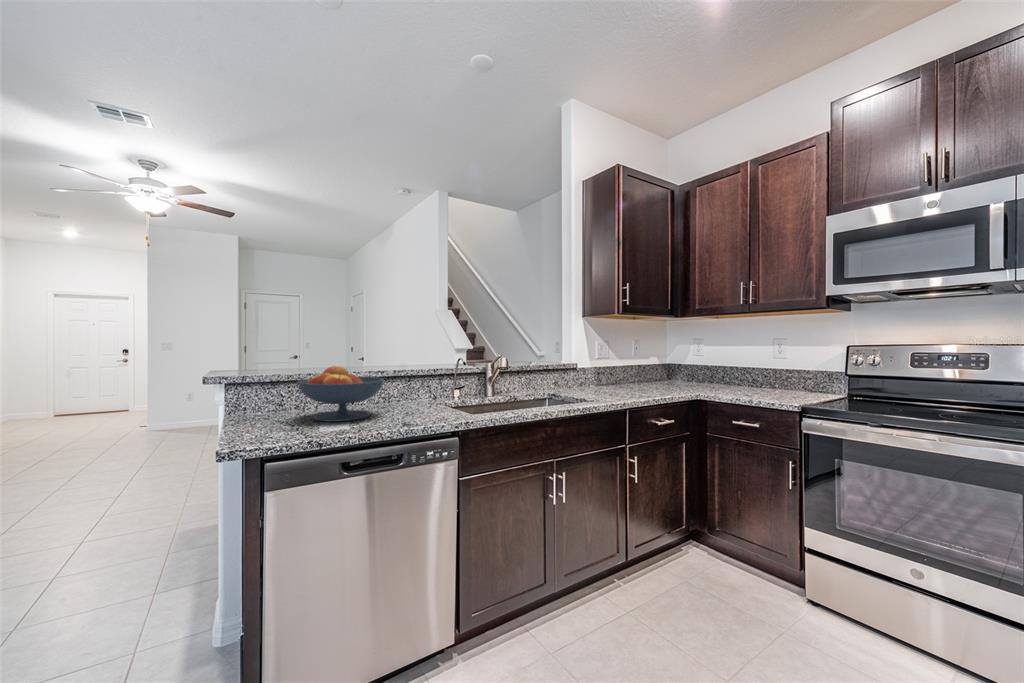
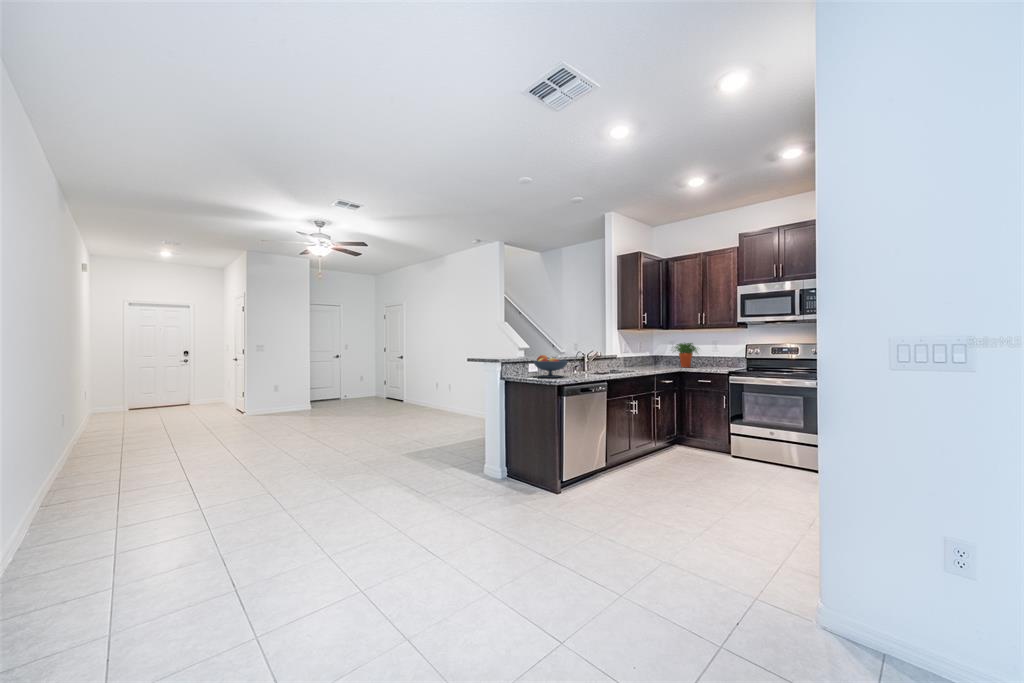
potted plant: none [684,341,746,390] -> present [675,343,698,367]

